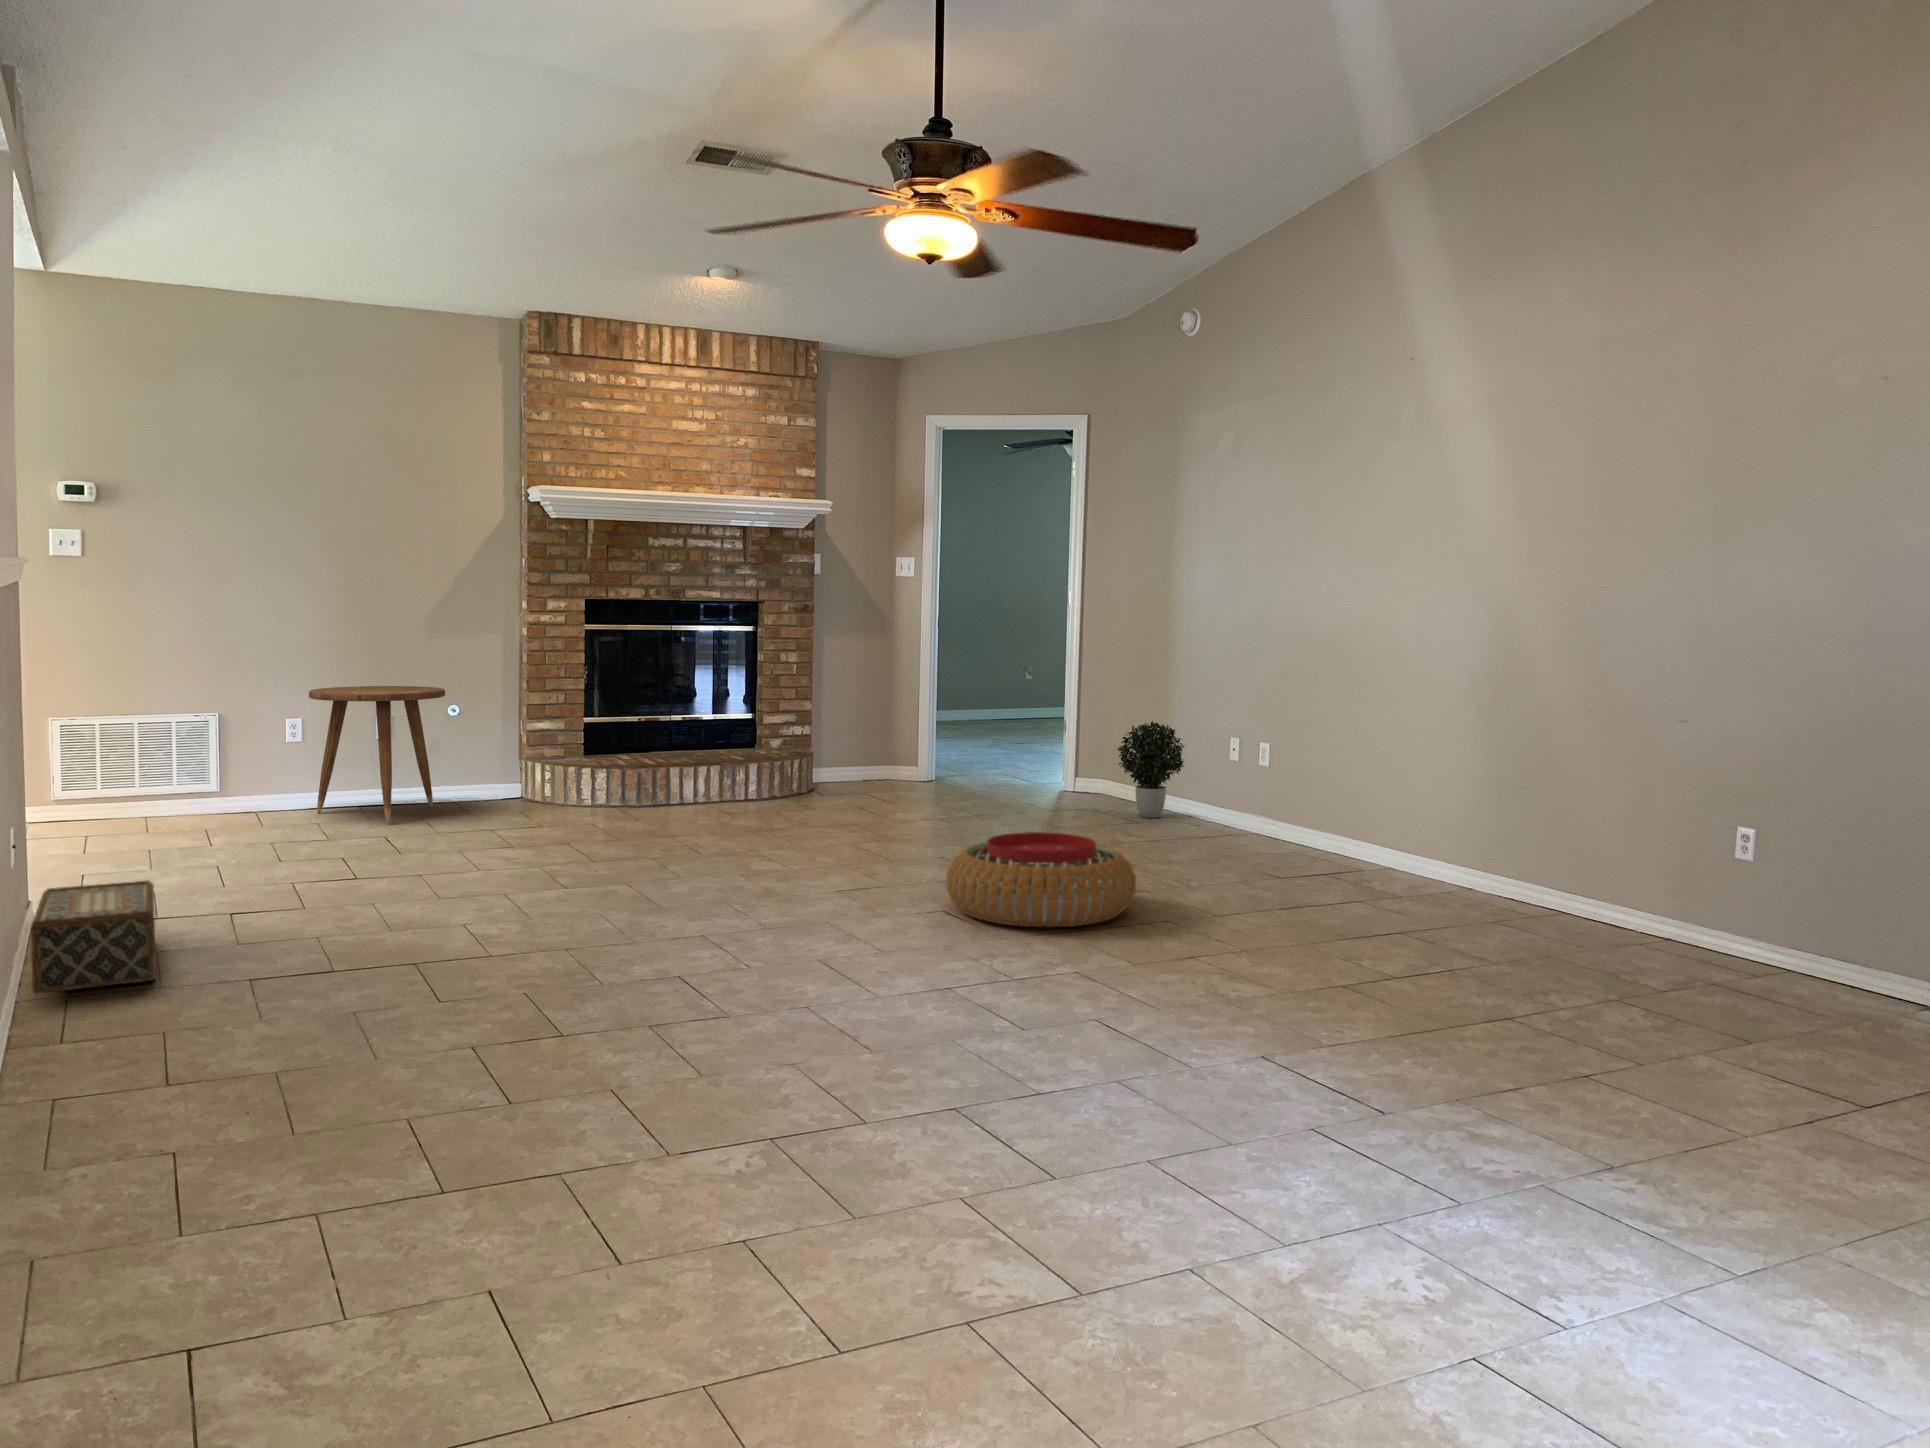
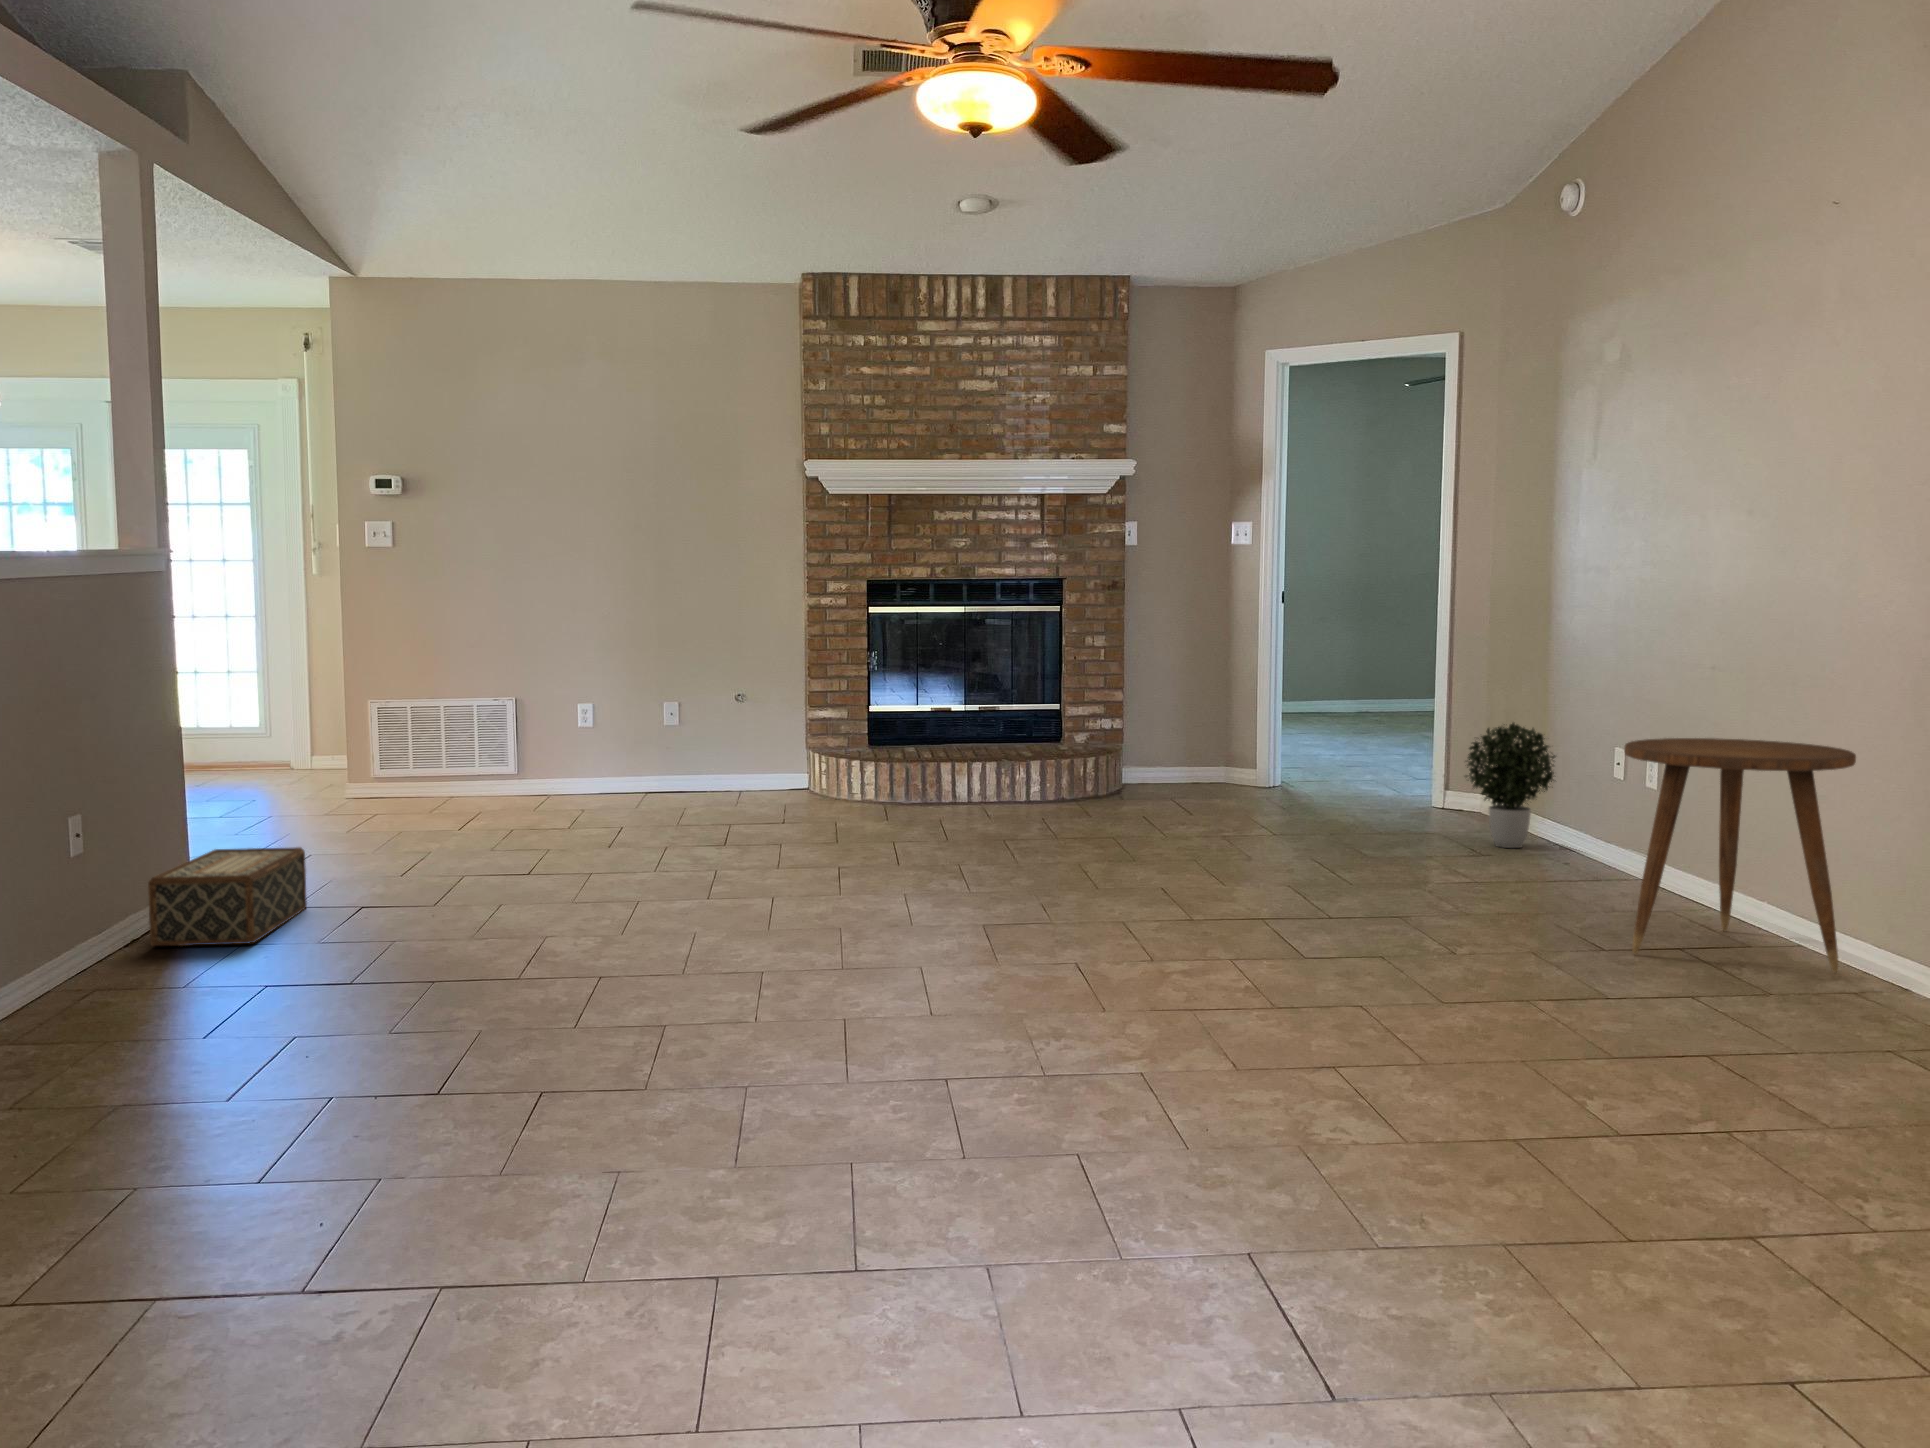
side table: present [309,686,445,823] -> present [1624,738,1856,973]
pouf: present [946,832,1136,927] -> none [1098,853,1343,976]

